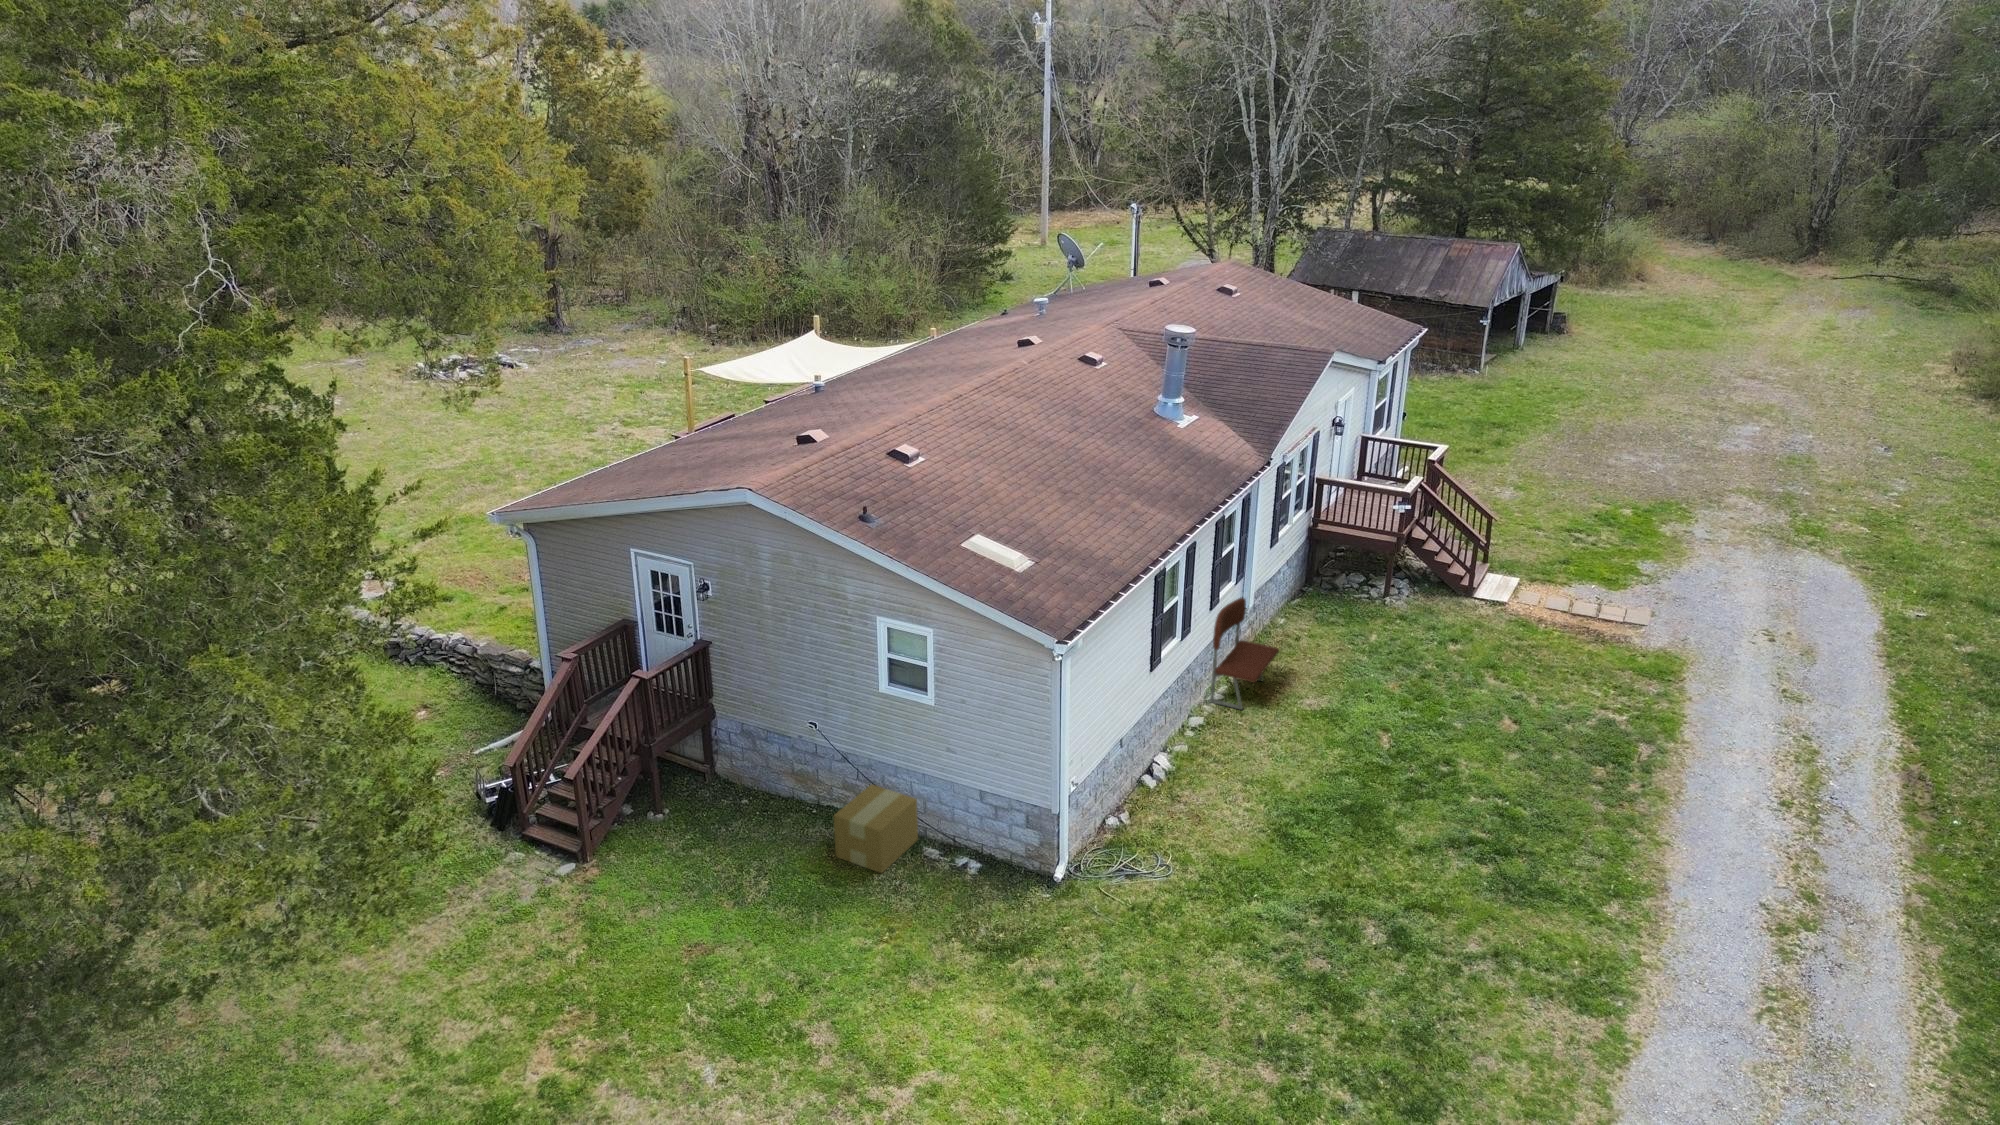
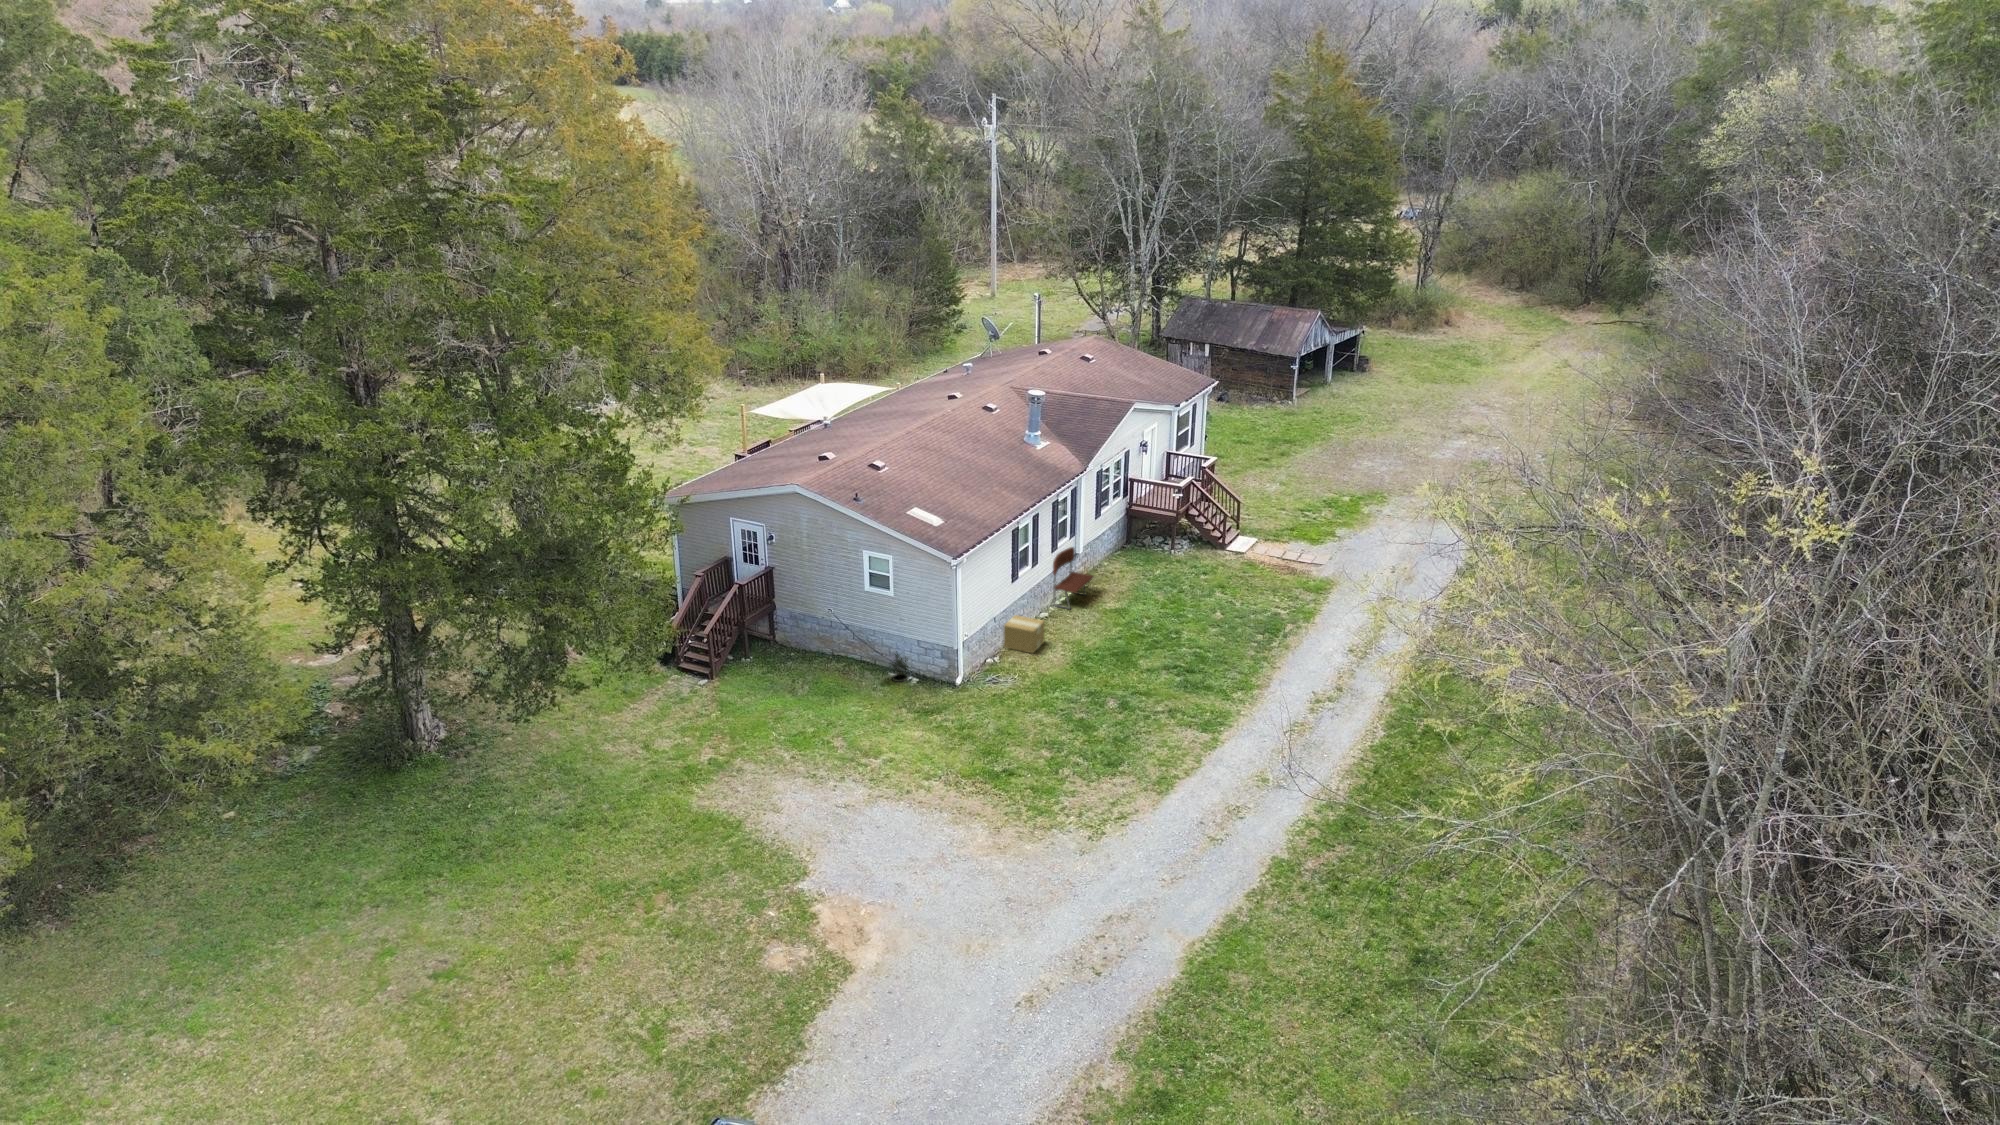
cardboard box: present [834,785,918,873] -> present [1003,615,1045,653]
potted tree: none [925,811,965,871] -> present [891,654,908,682]

